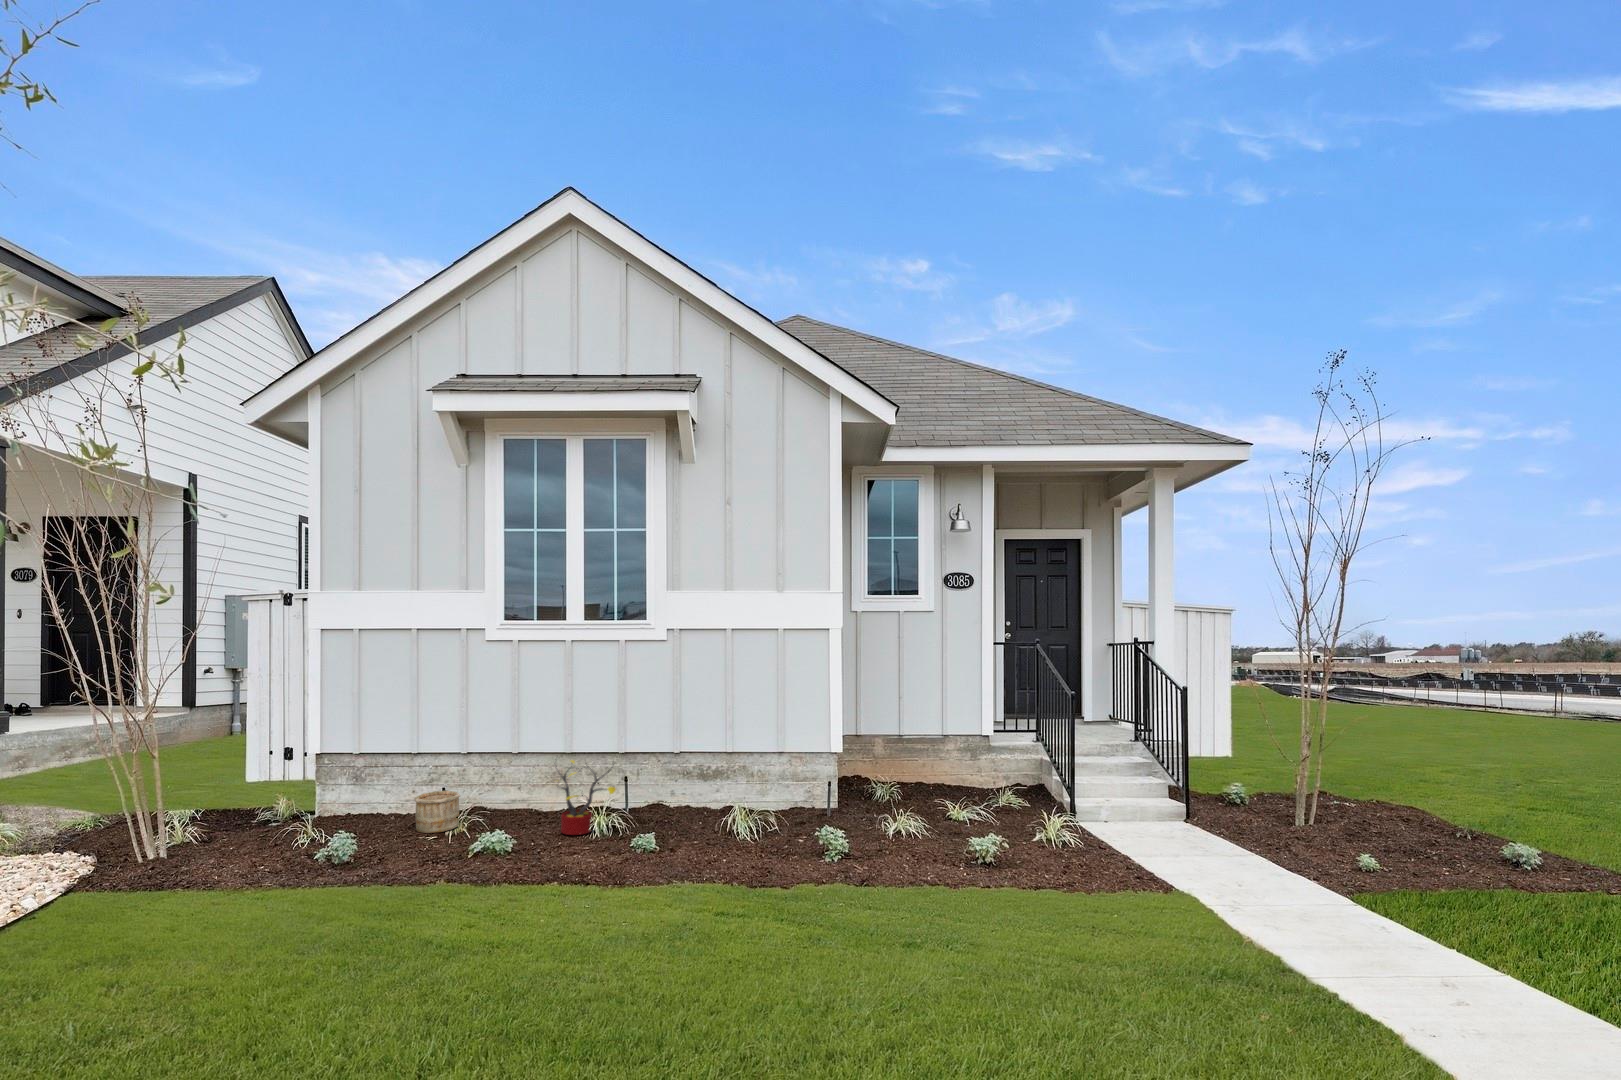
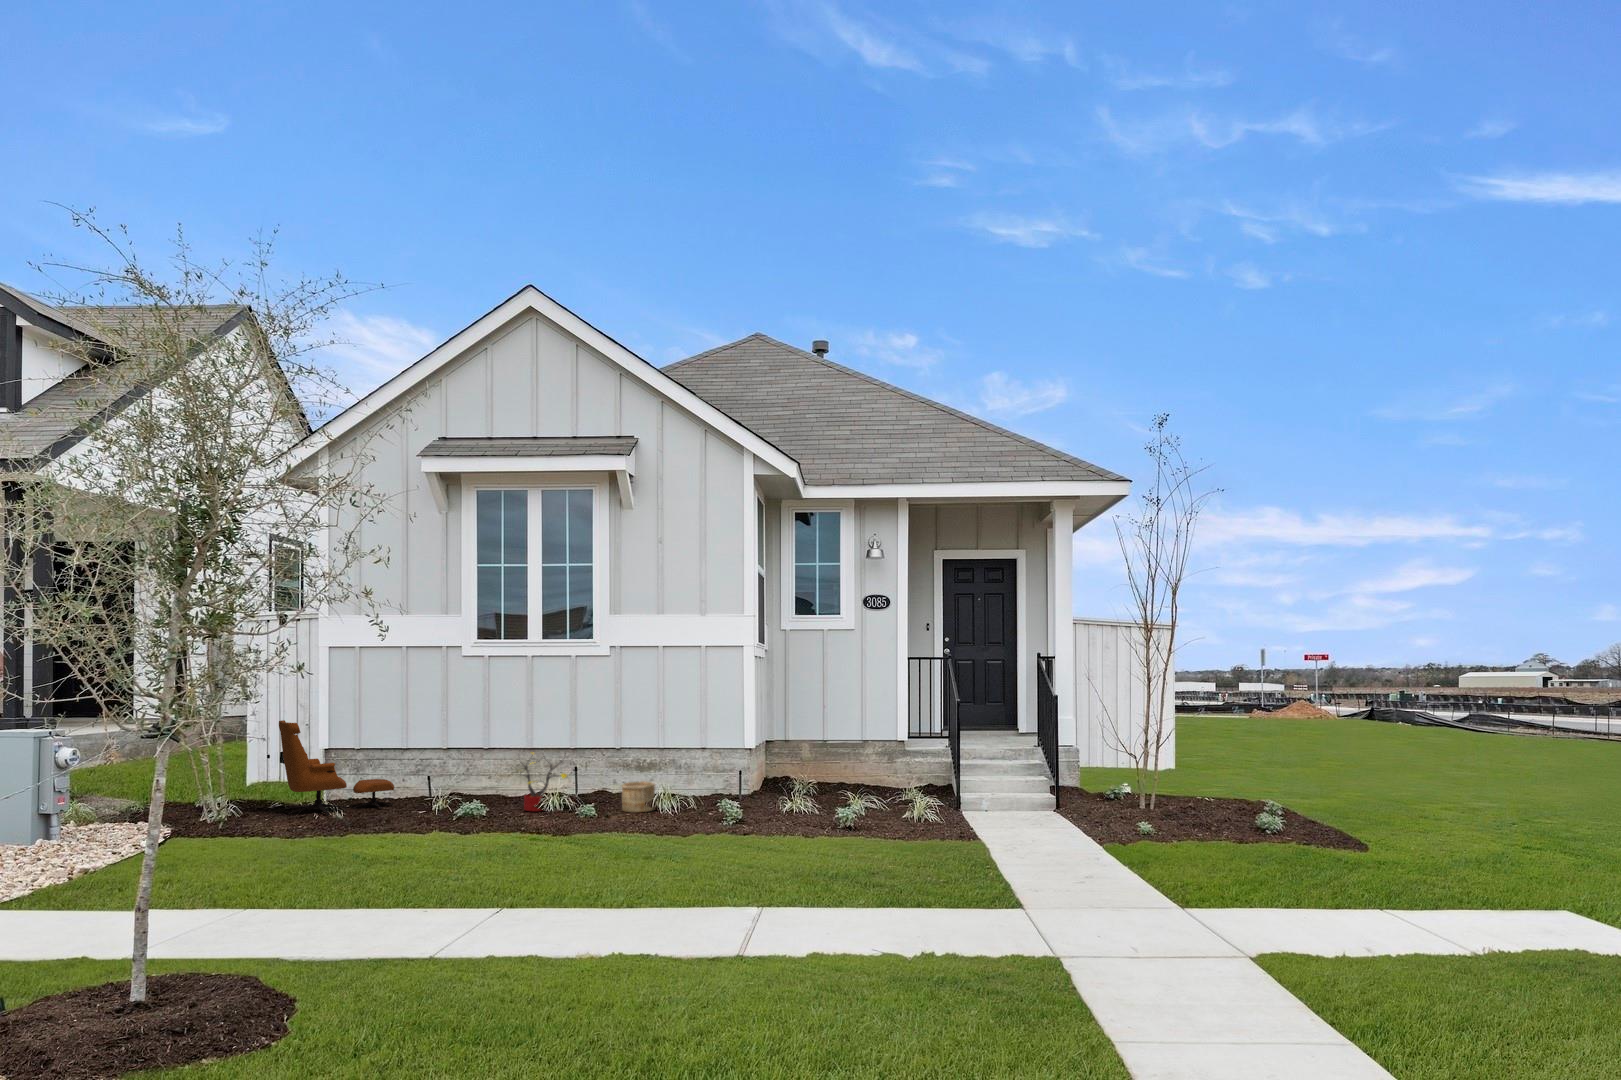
lounge chair: none [243,723,399,848] -> present [279,720,394,815]
wooden bucket: present [415,791,460,833] -> present [621,781,655,812]

